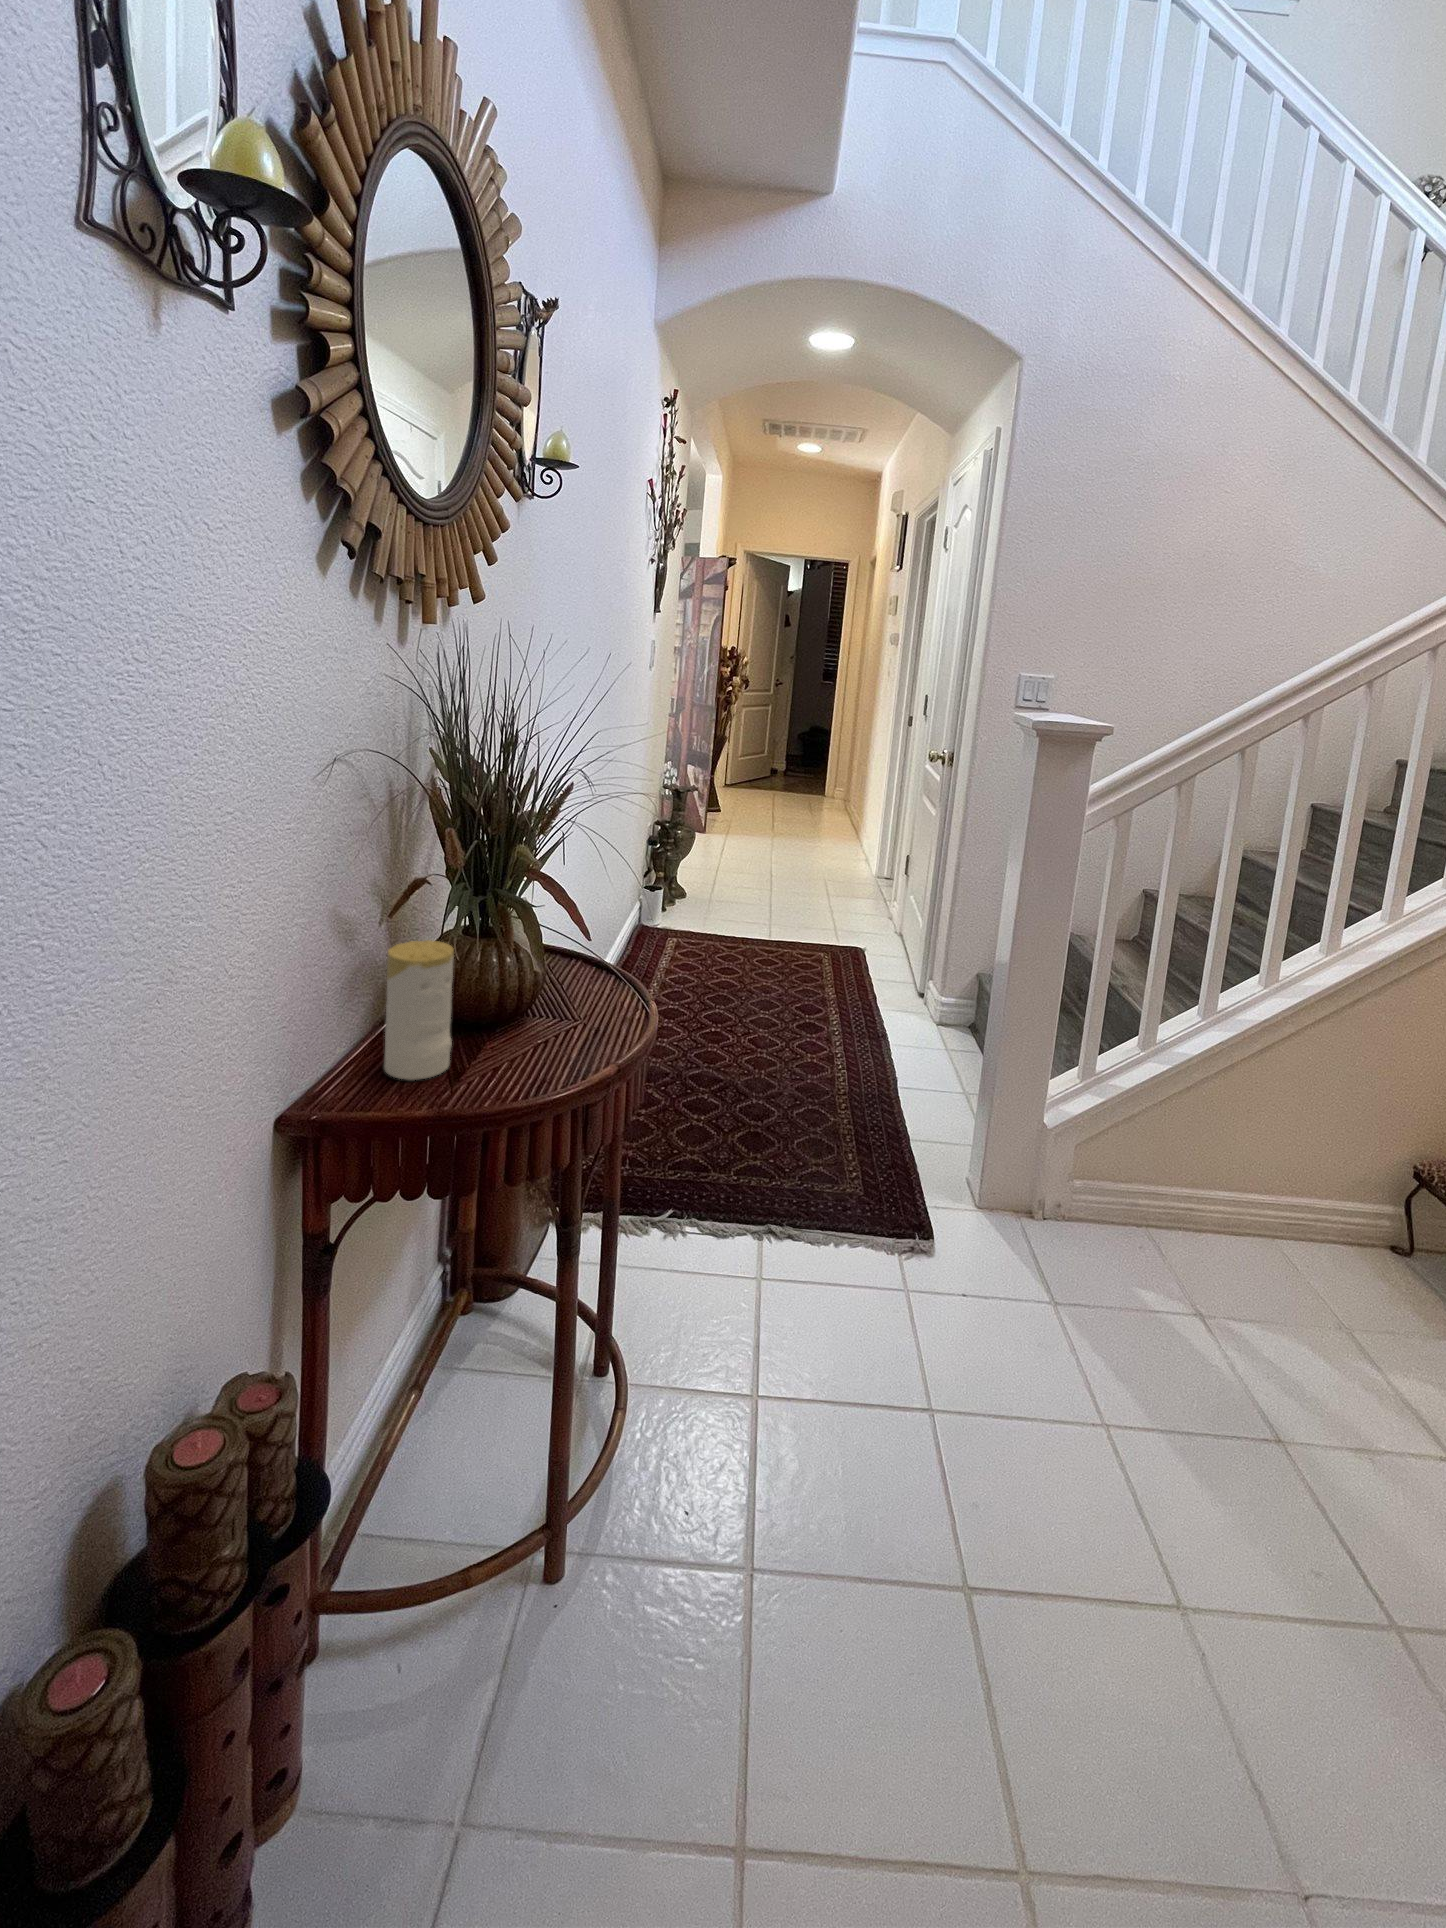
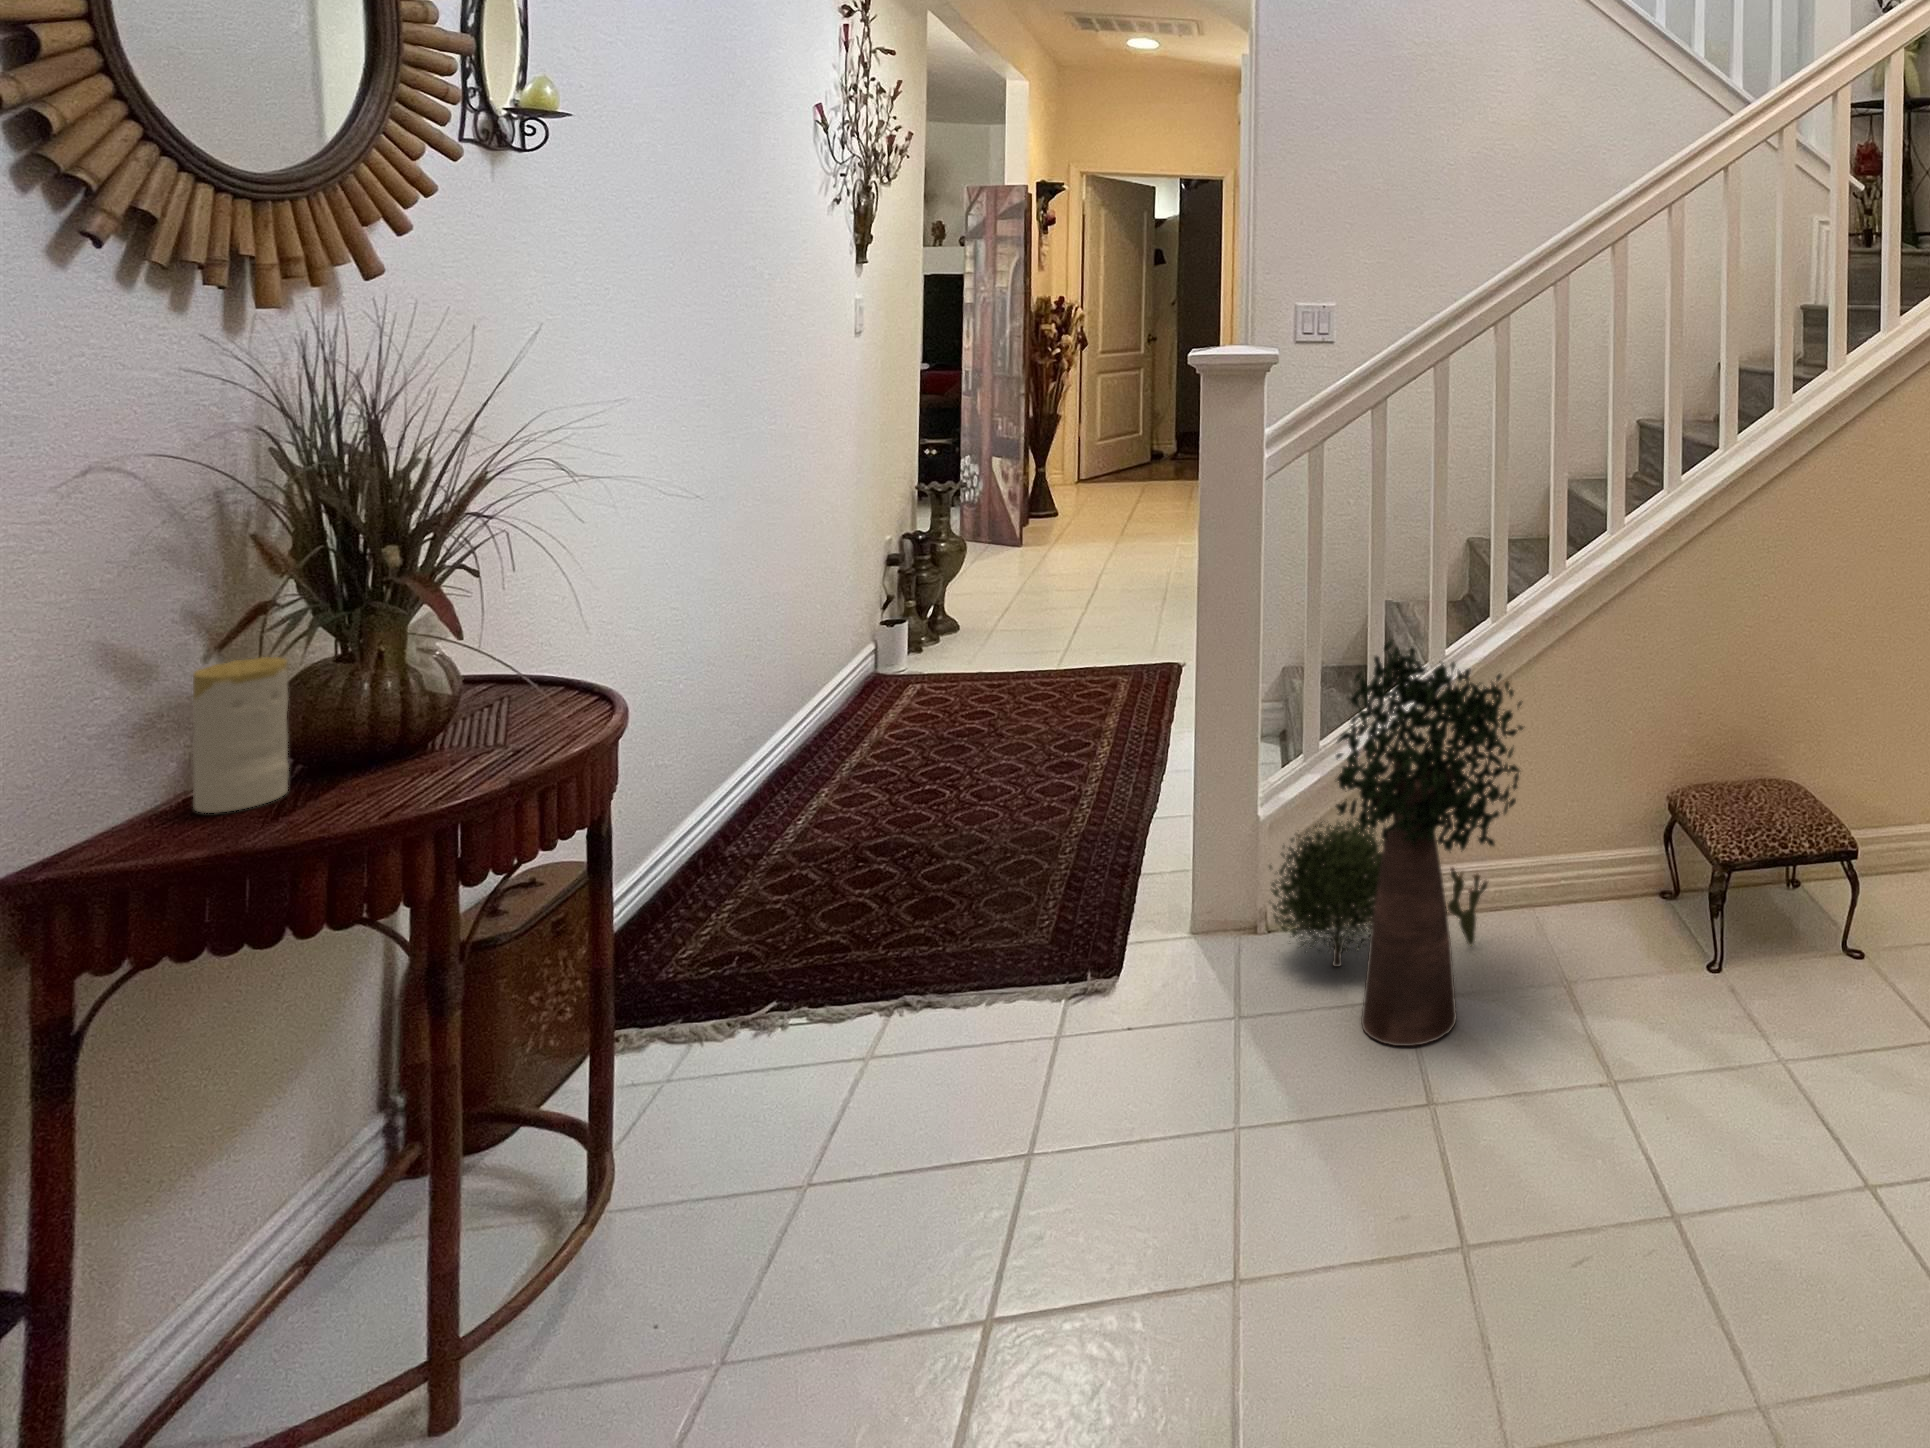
potted plant: none [1064,996,1378,1365] -> present [1269,640,1523,1046]

